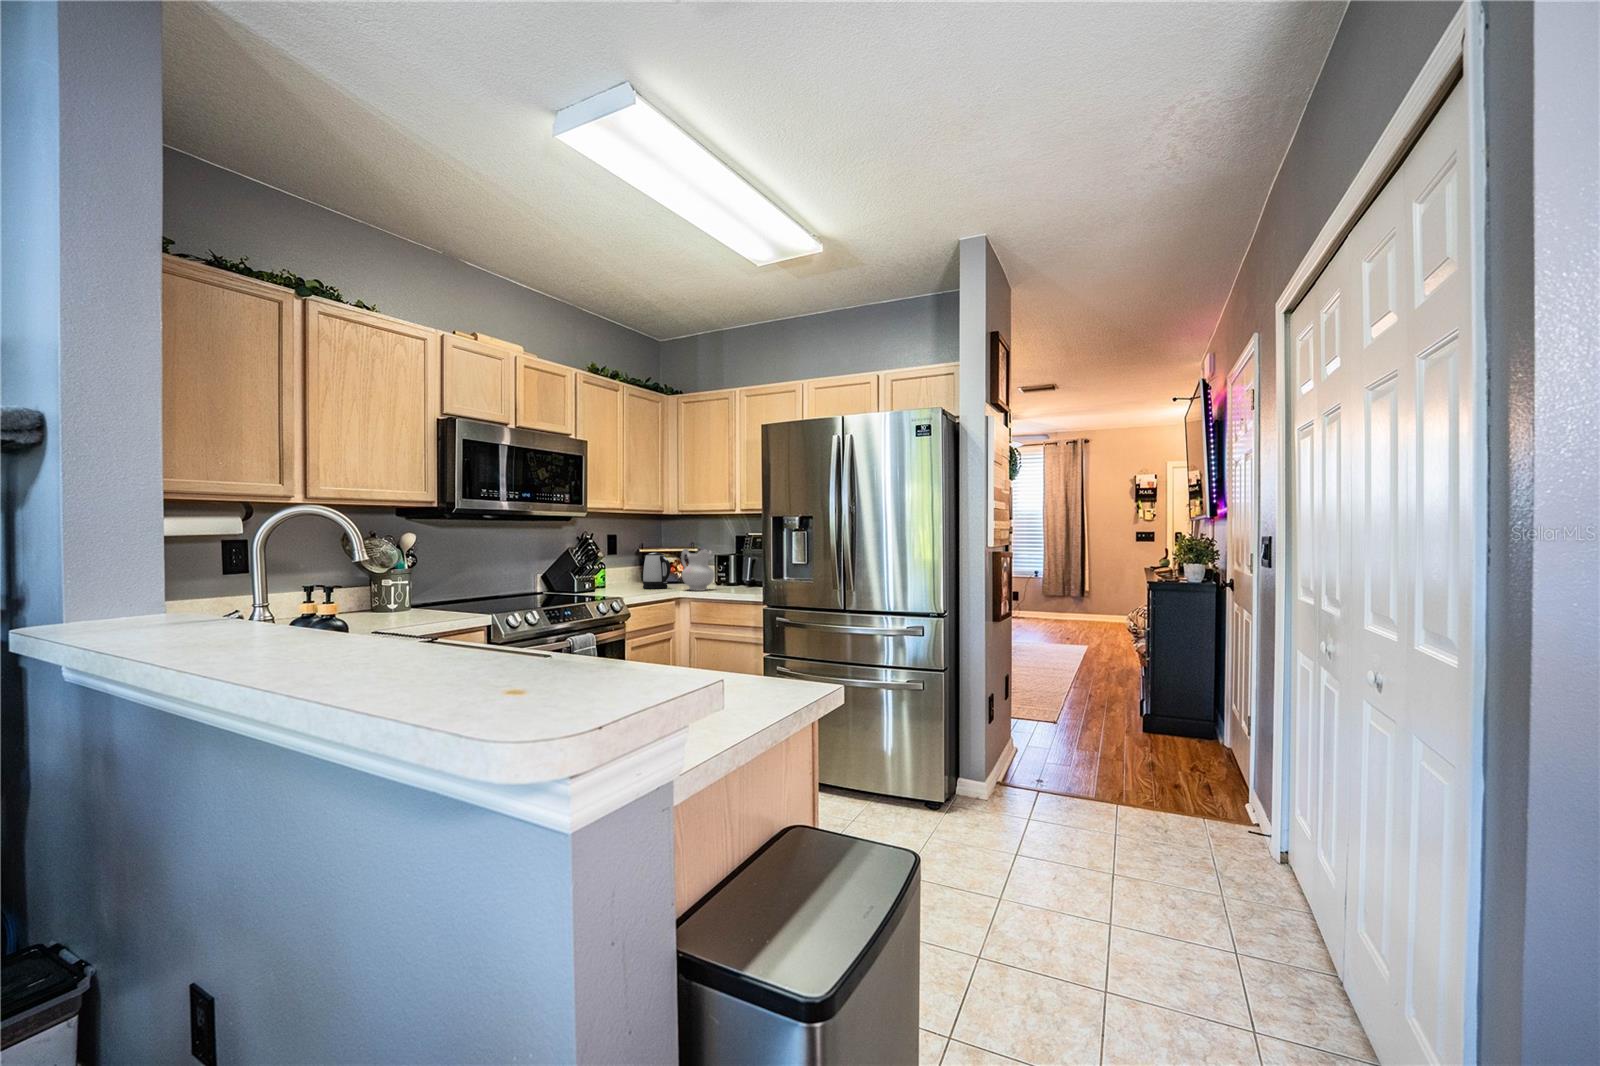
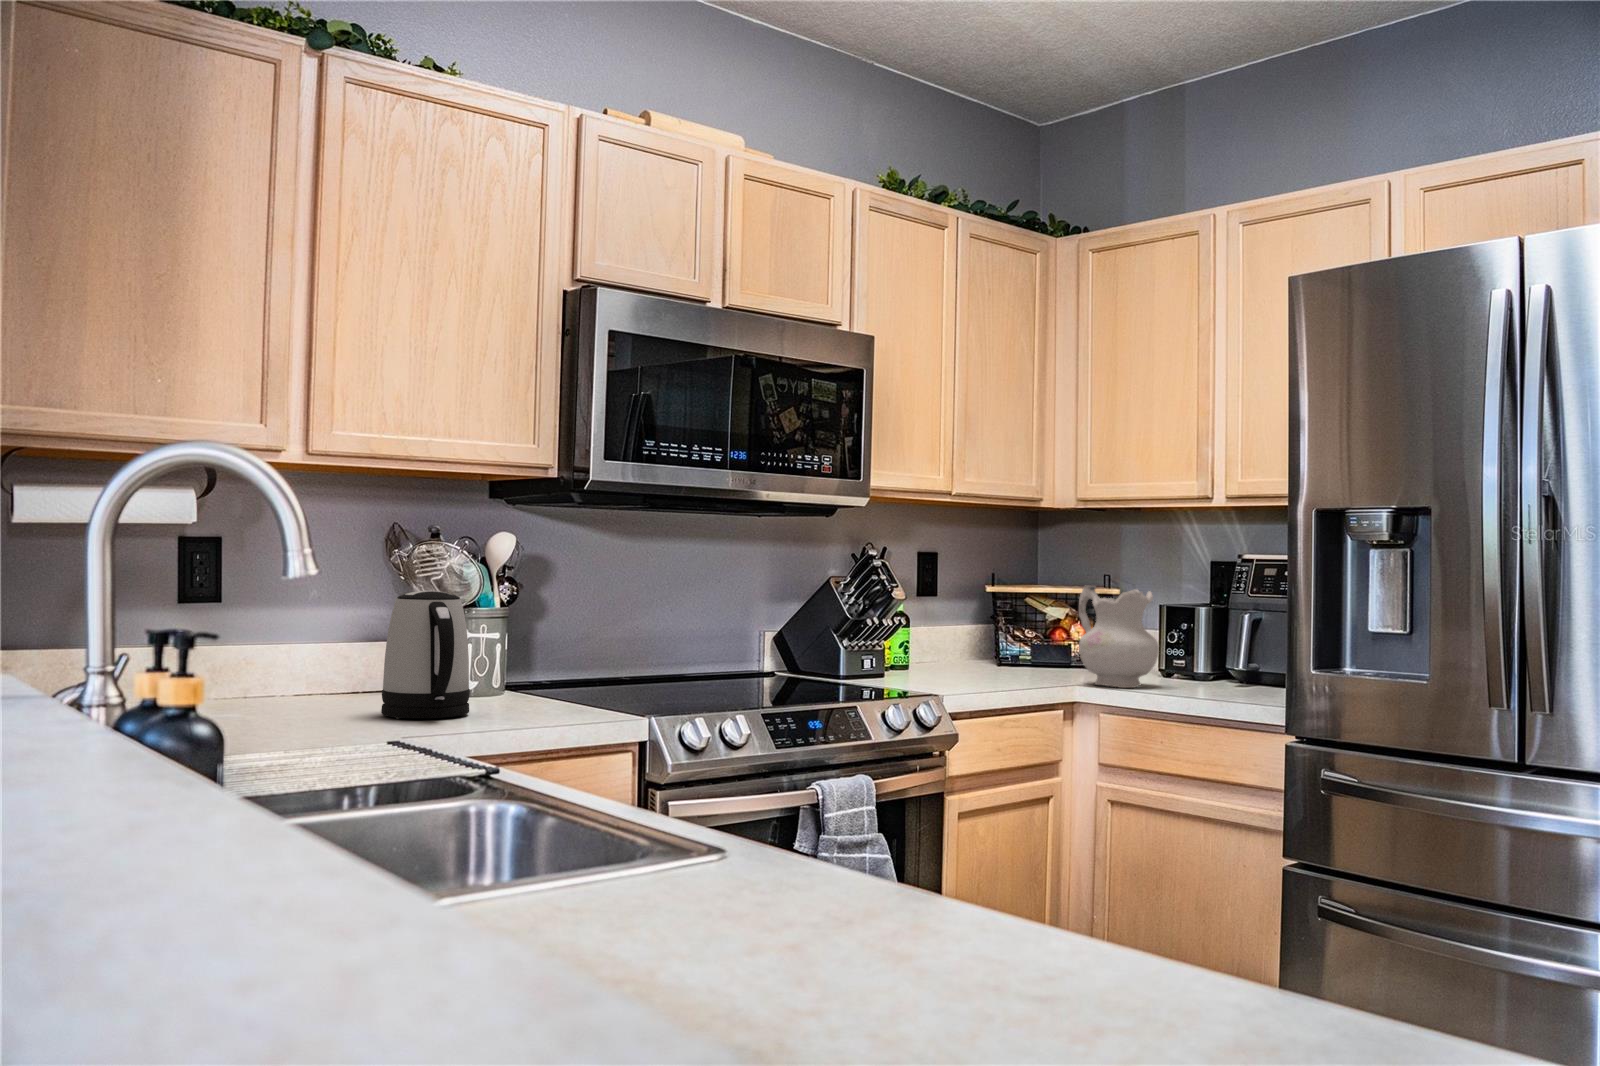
kettle: present [643,553,670,589] -> present [381,591,470,718]

